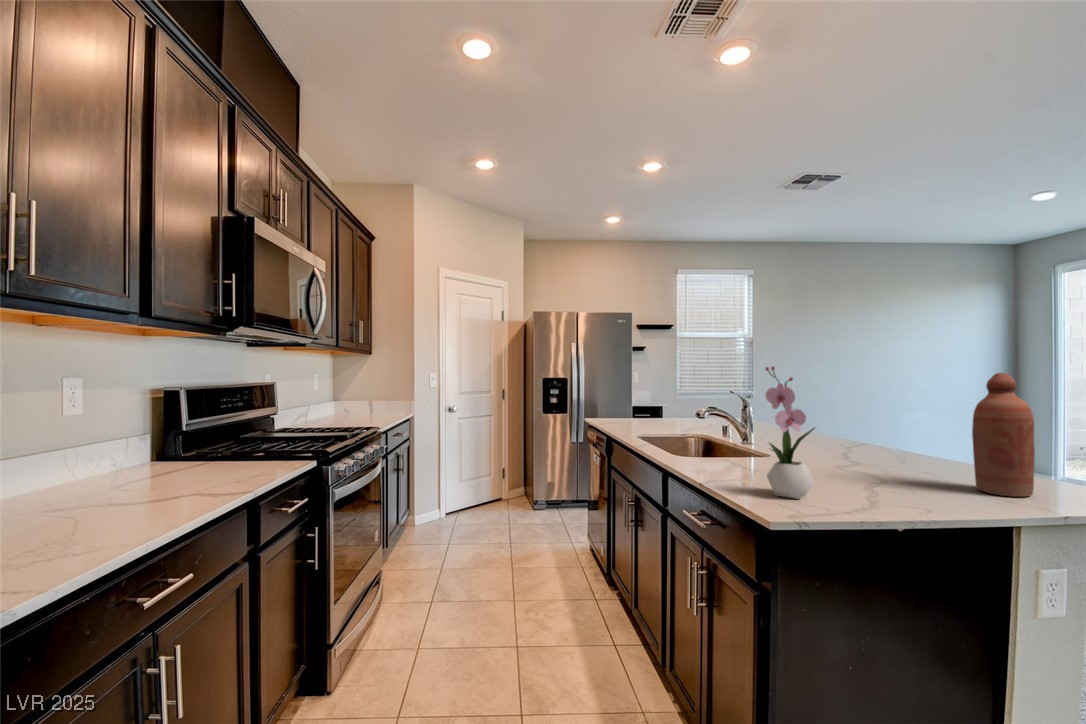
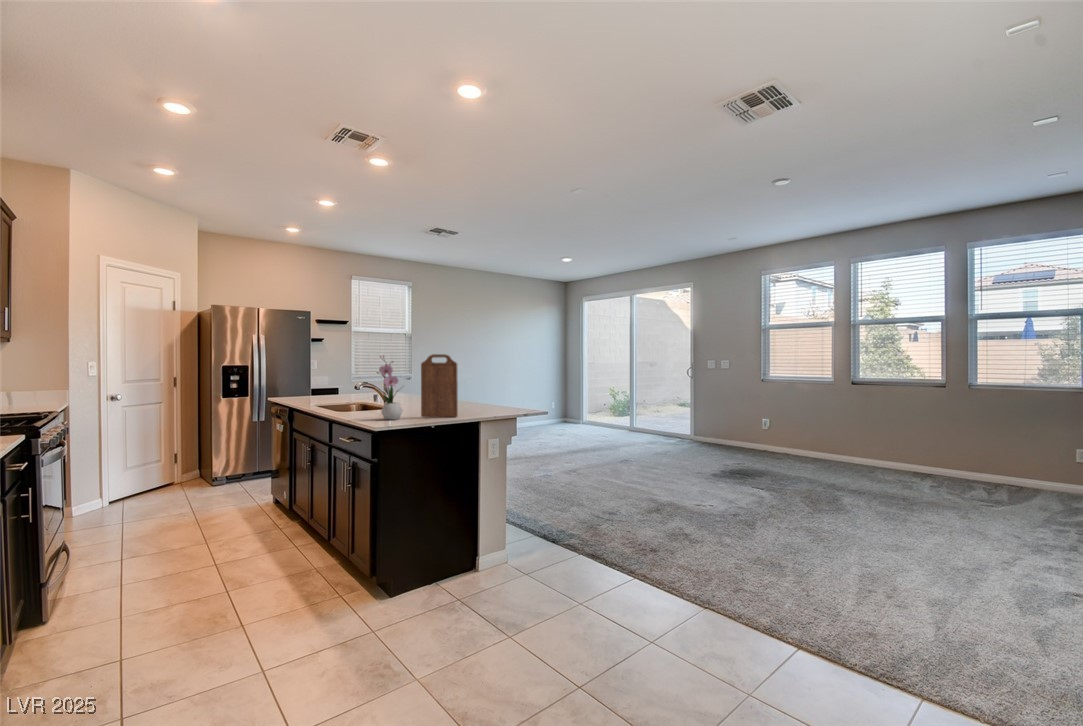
cutting board: none [856,364,959,512] -> present [421,354,458,417]
bottle: present [972,373,1035,497] -> none [474,359,494,412]

